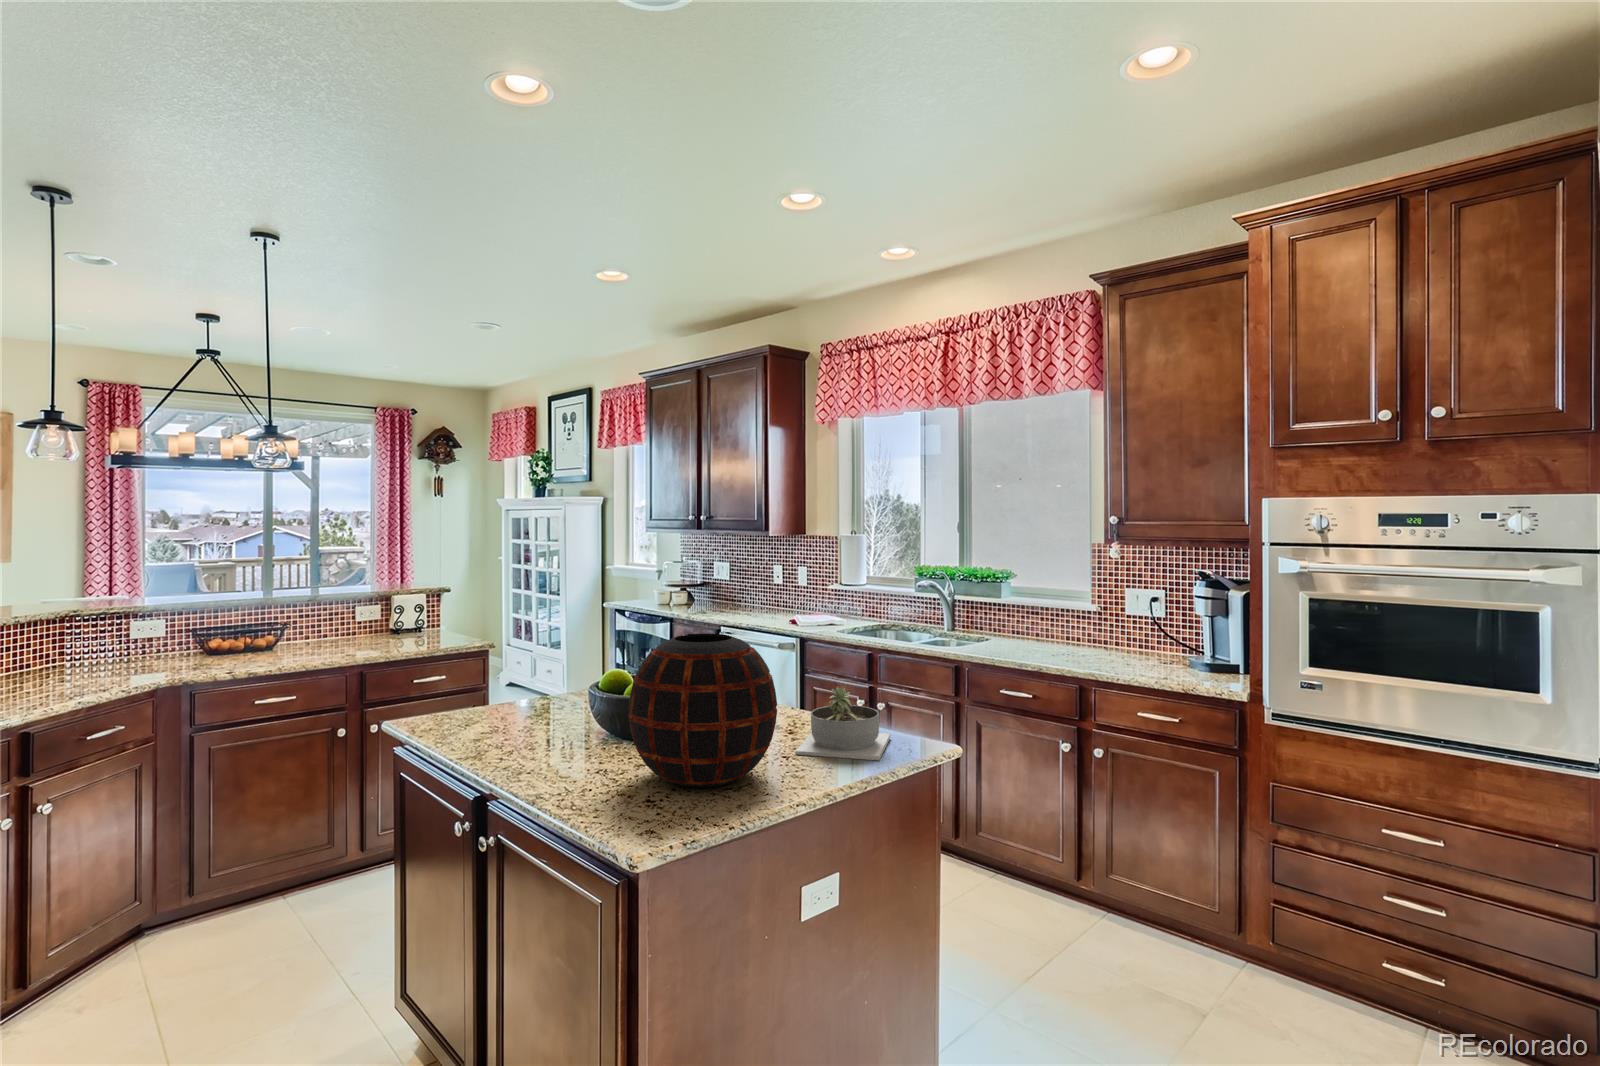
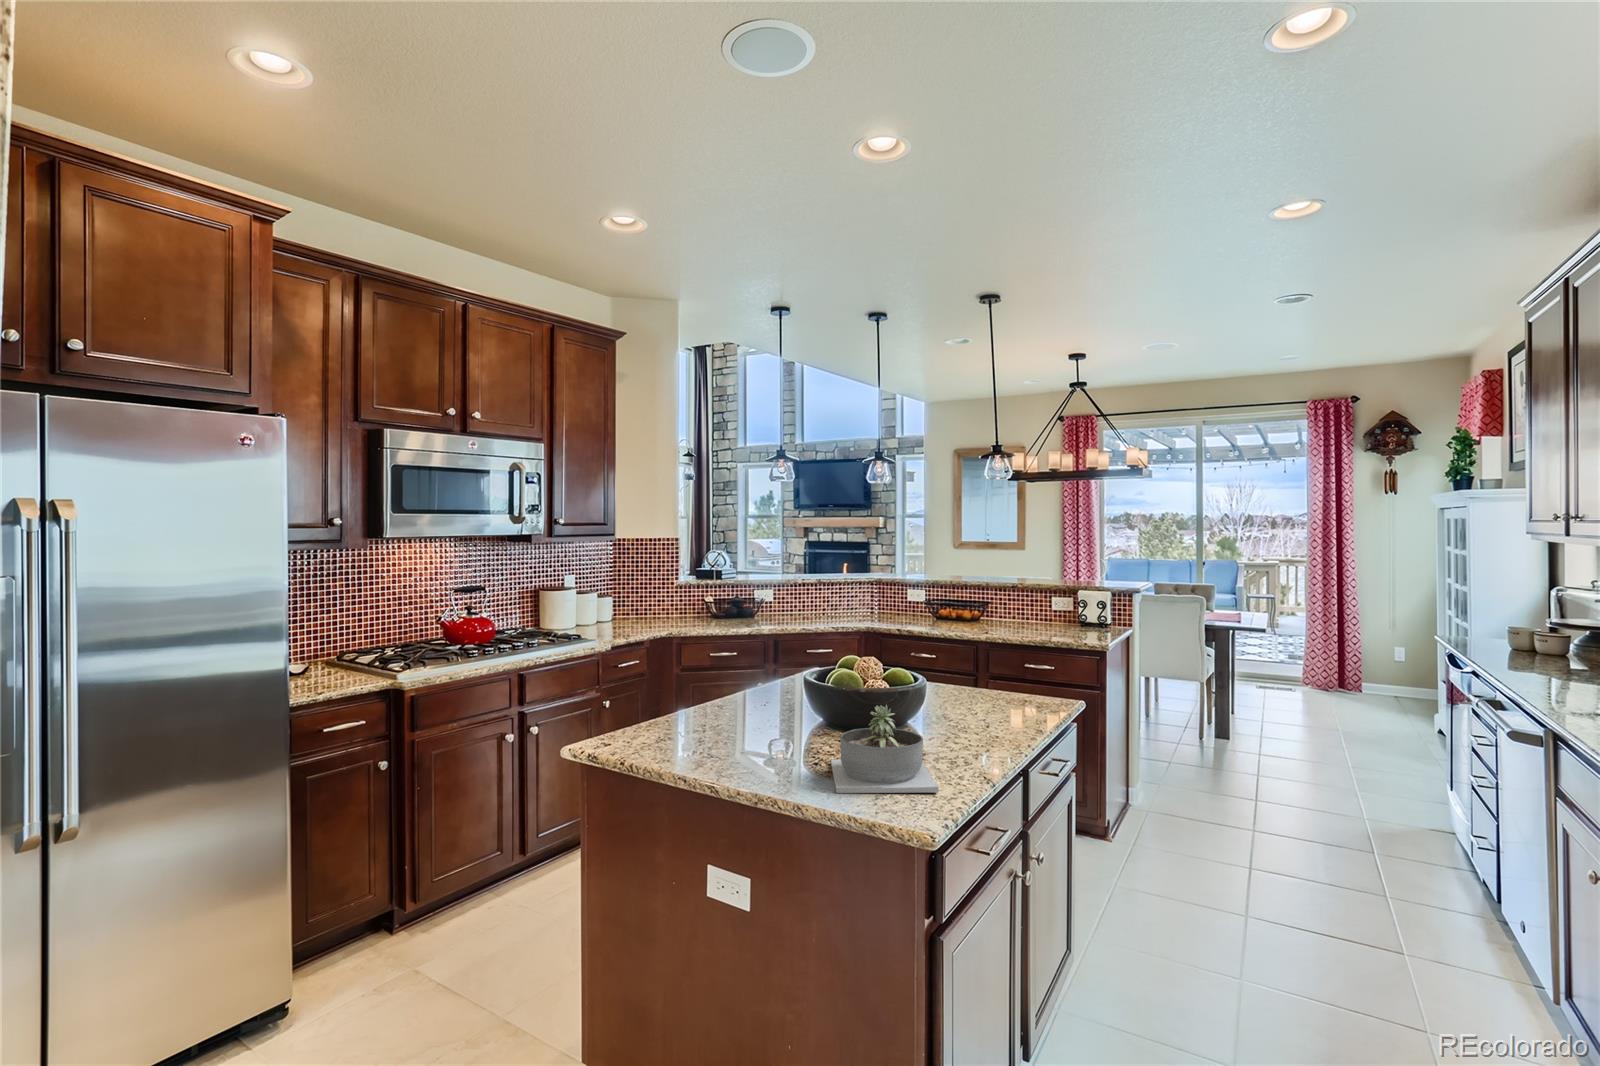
decorative vase: present [628,634,777,787] -> none [665,613,801,751]

